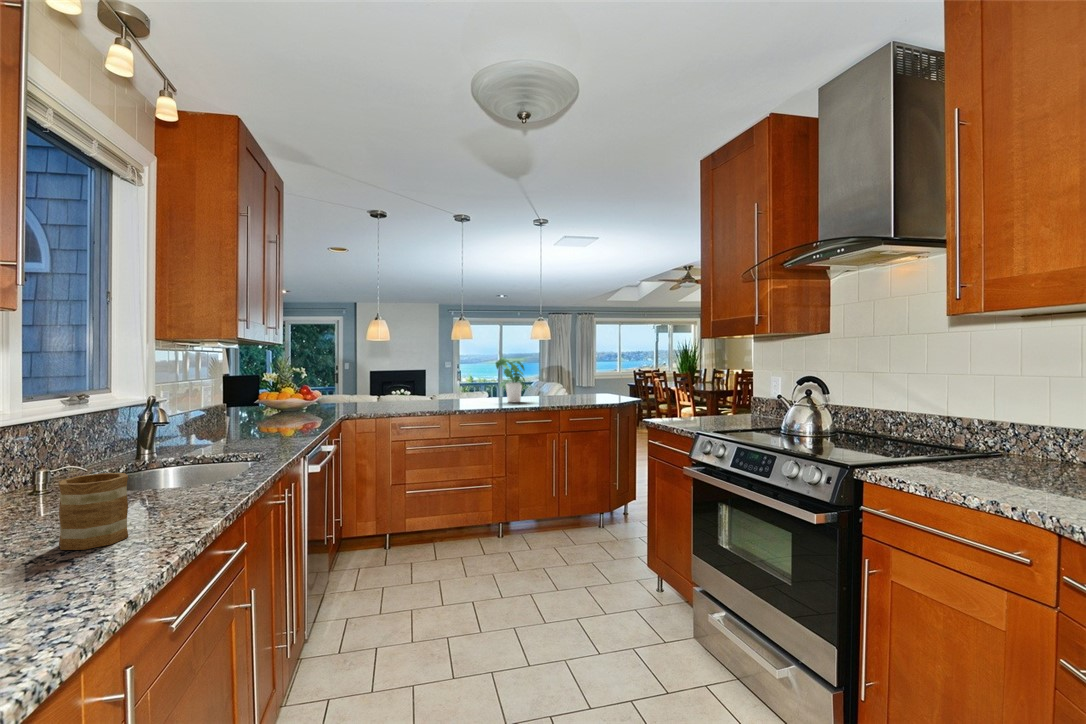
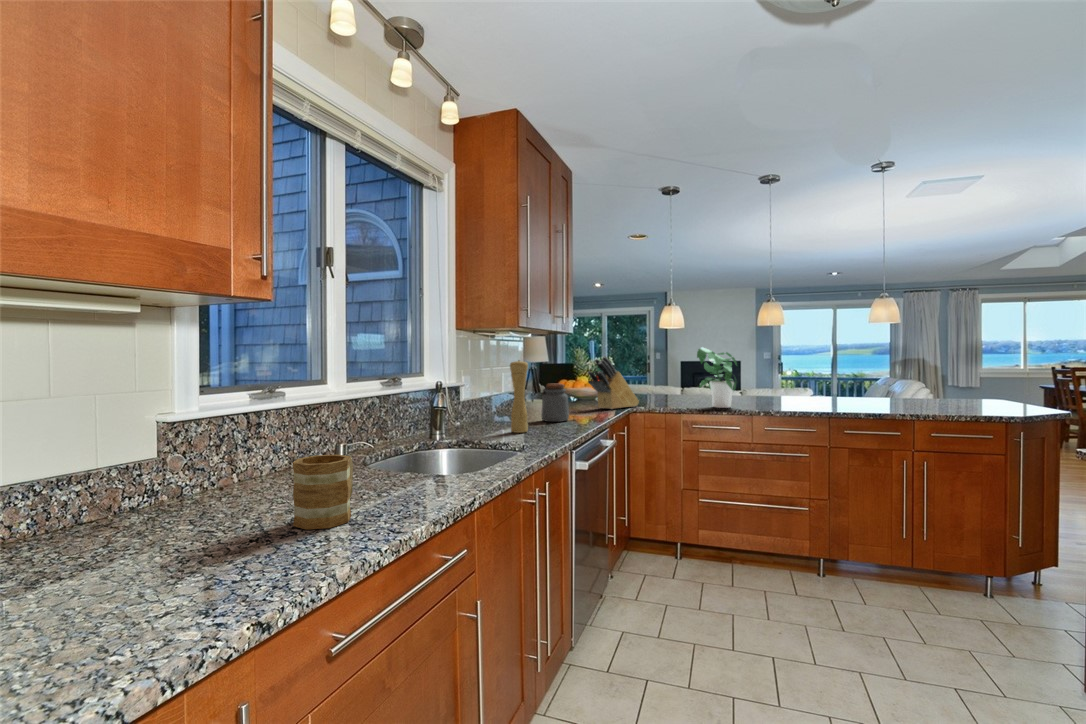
potted plant: present [496,357,525,402] -> present [697,347,737,408]
knife block: none [299,366,350,418] -> present [588,356,639,409]
pepper mill: none [230,372,251,445] -> present [510,360,528,433]
jar: none [257,395,287,433] -> present [541,384,569,422]

